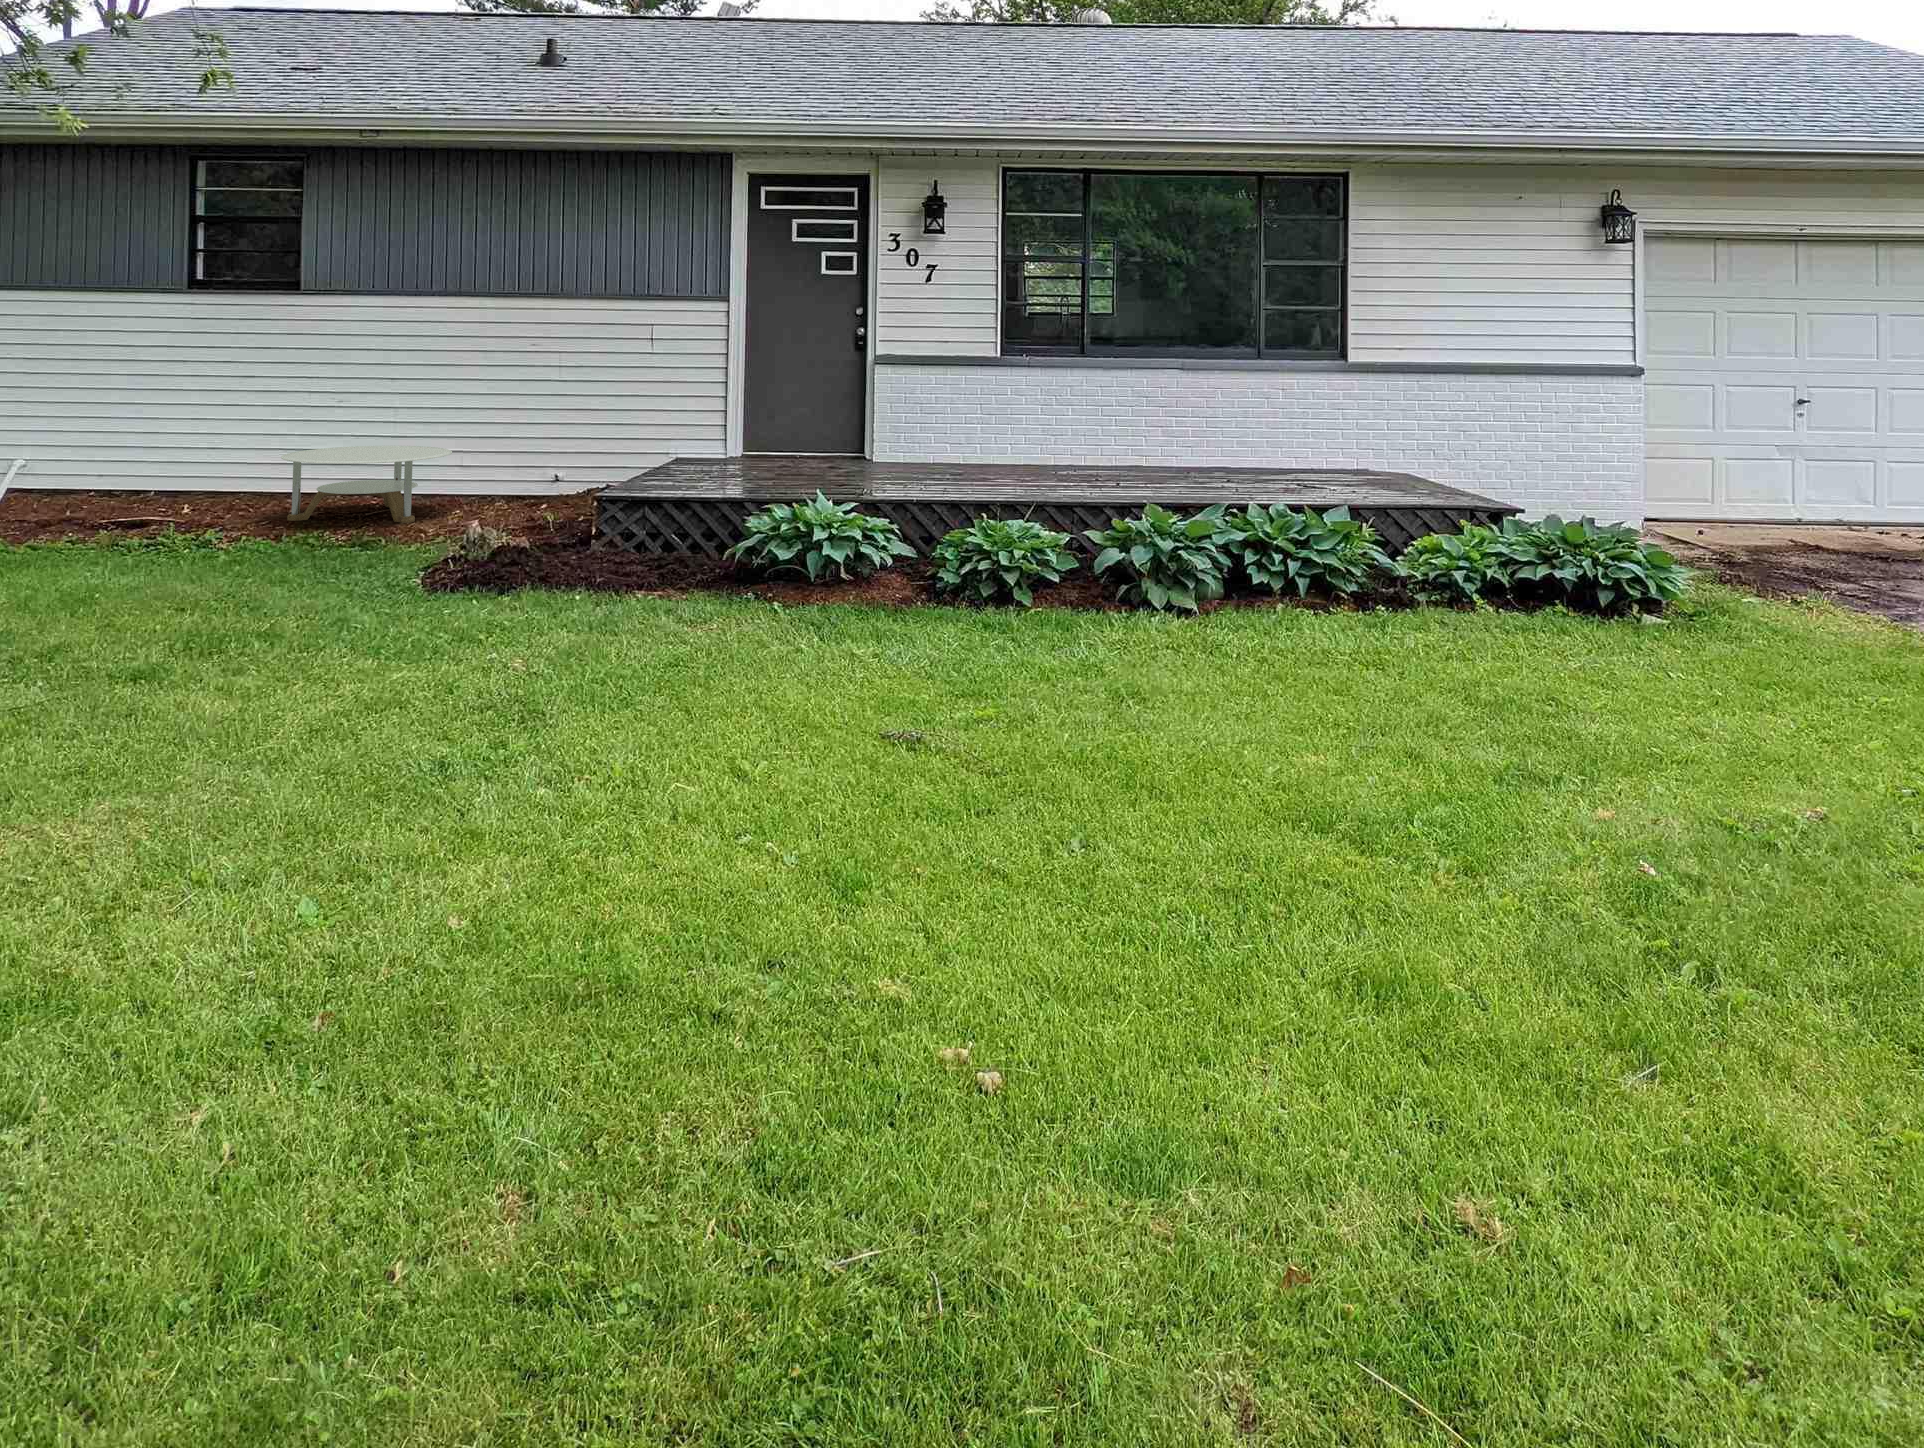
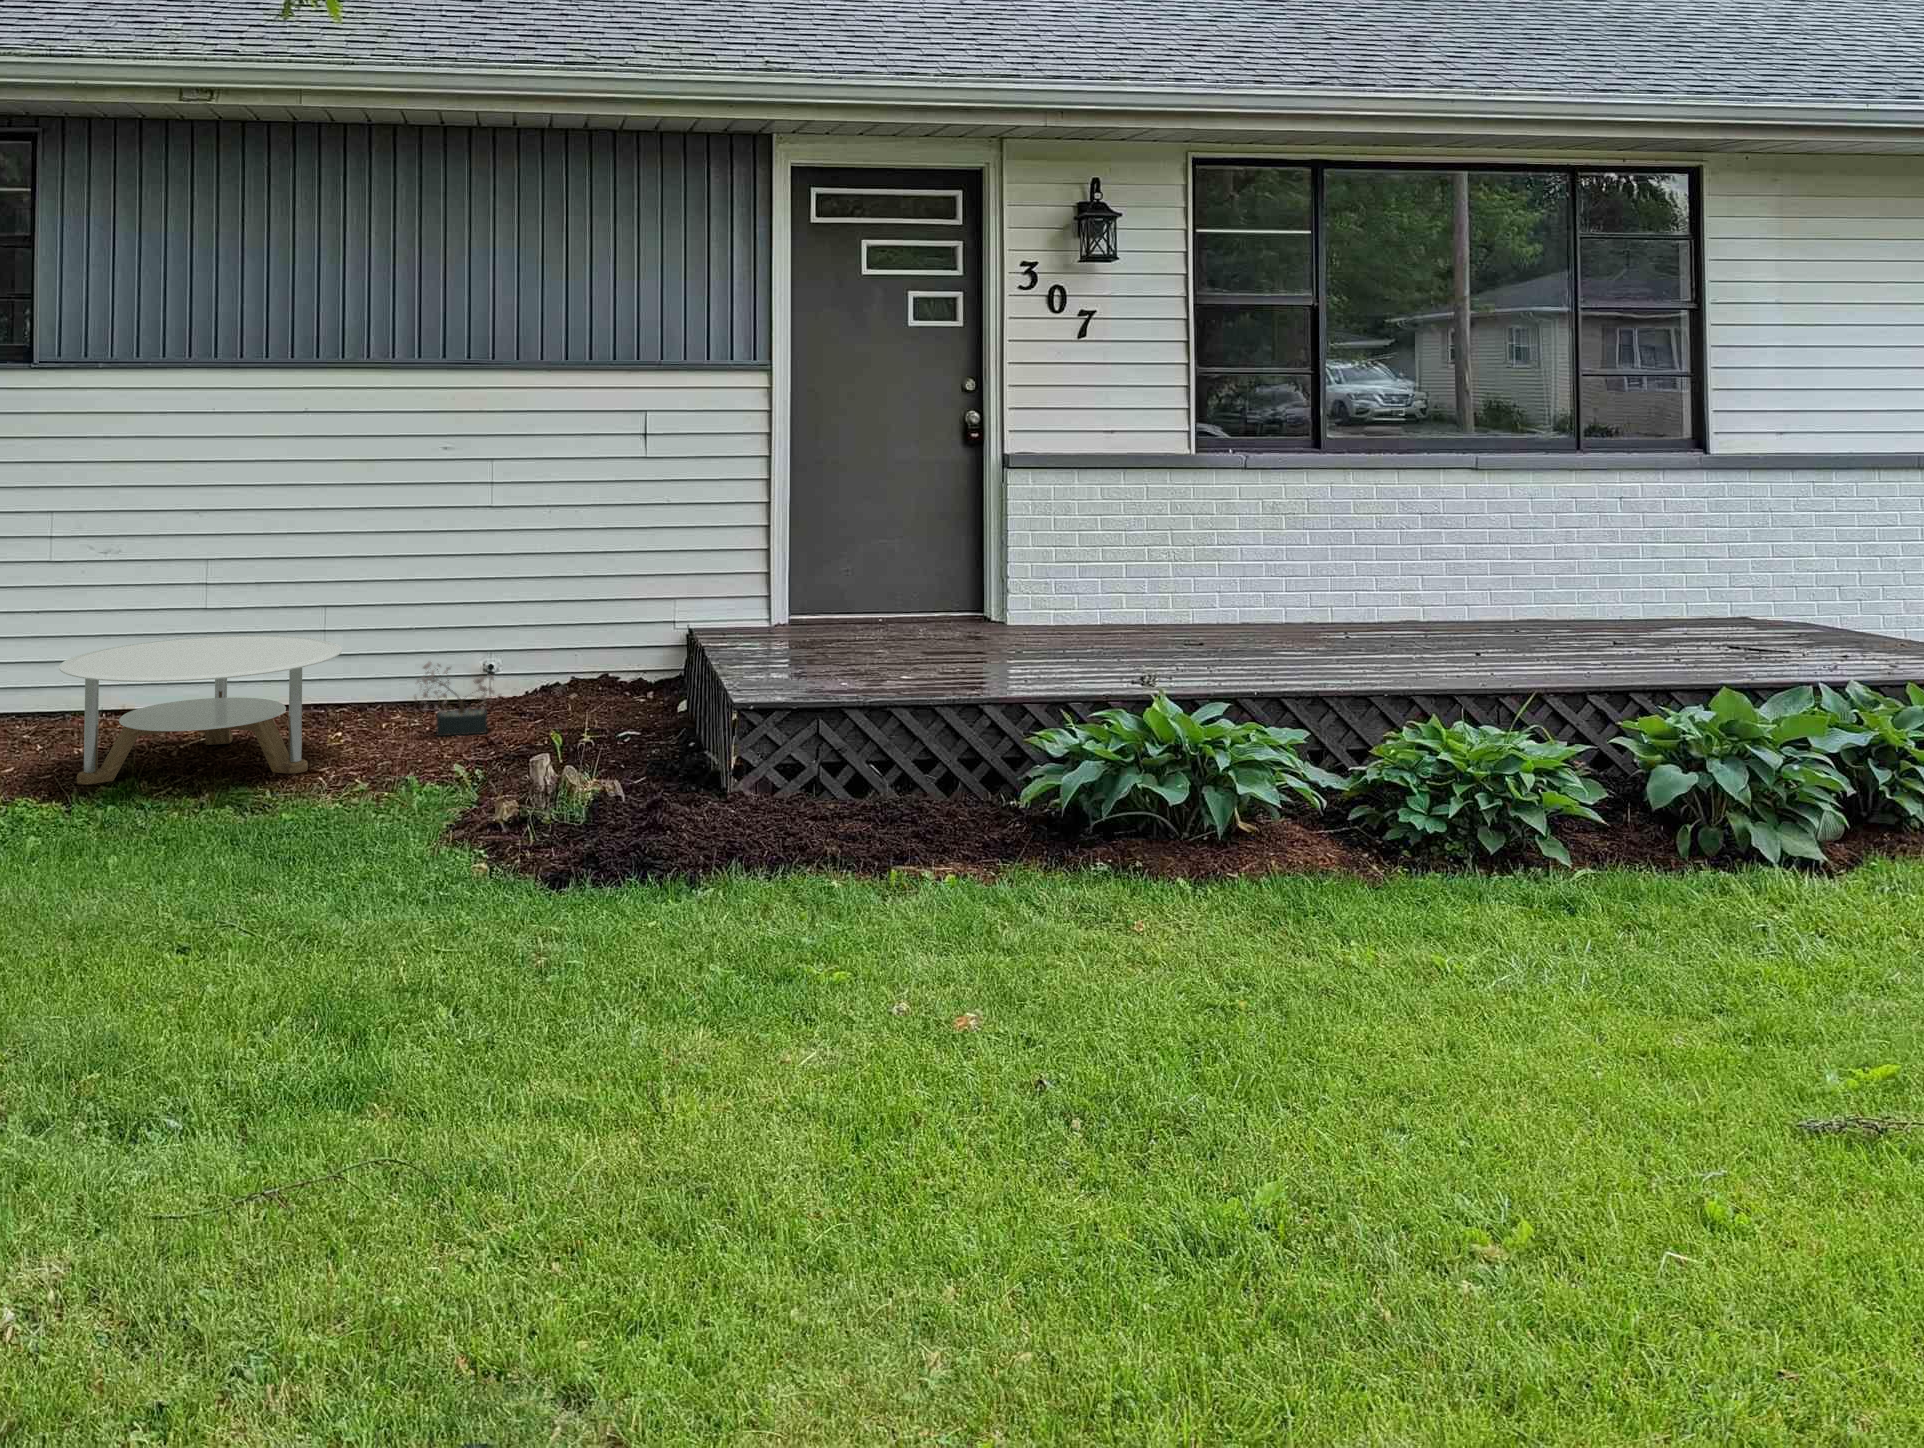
decorative plant: none [505,467,558,511] -> present [414,662,502,736]

